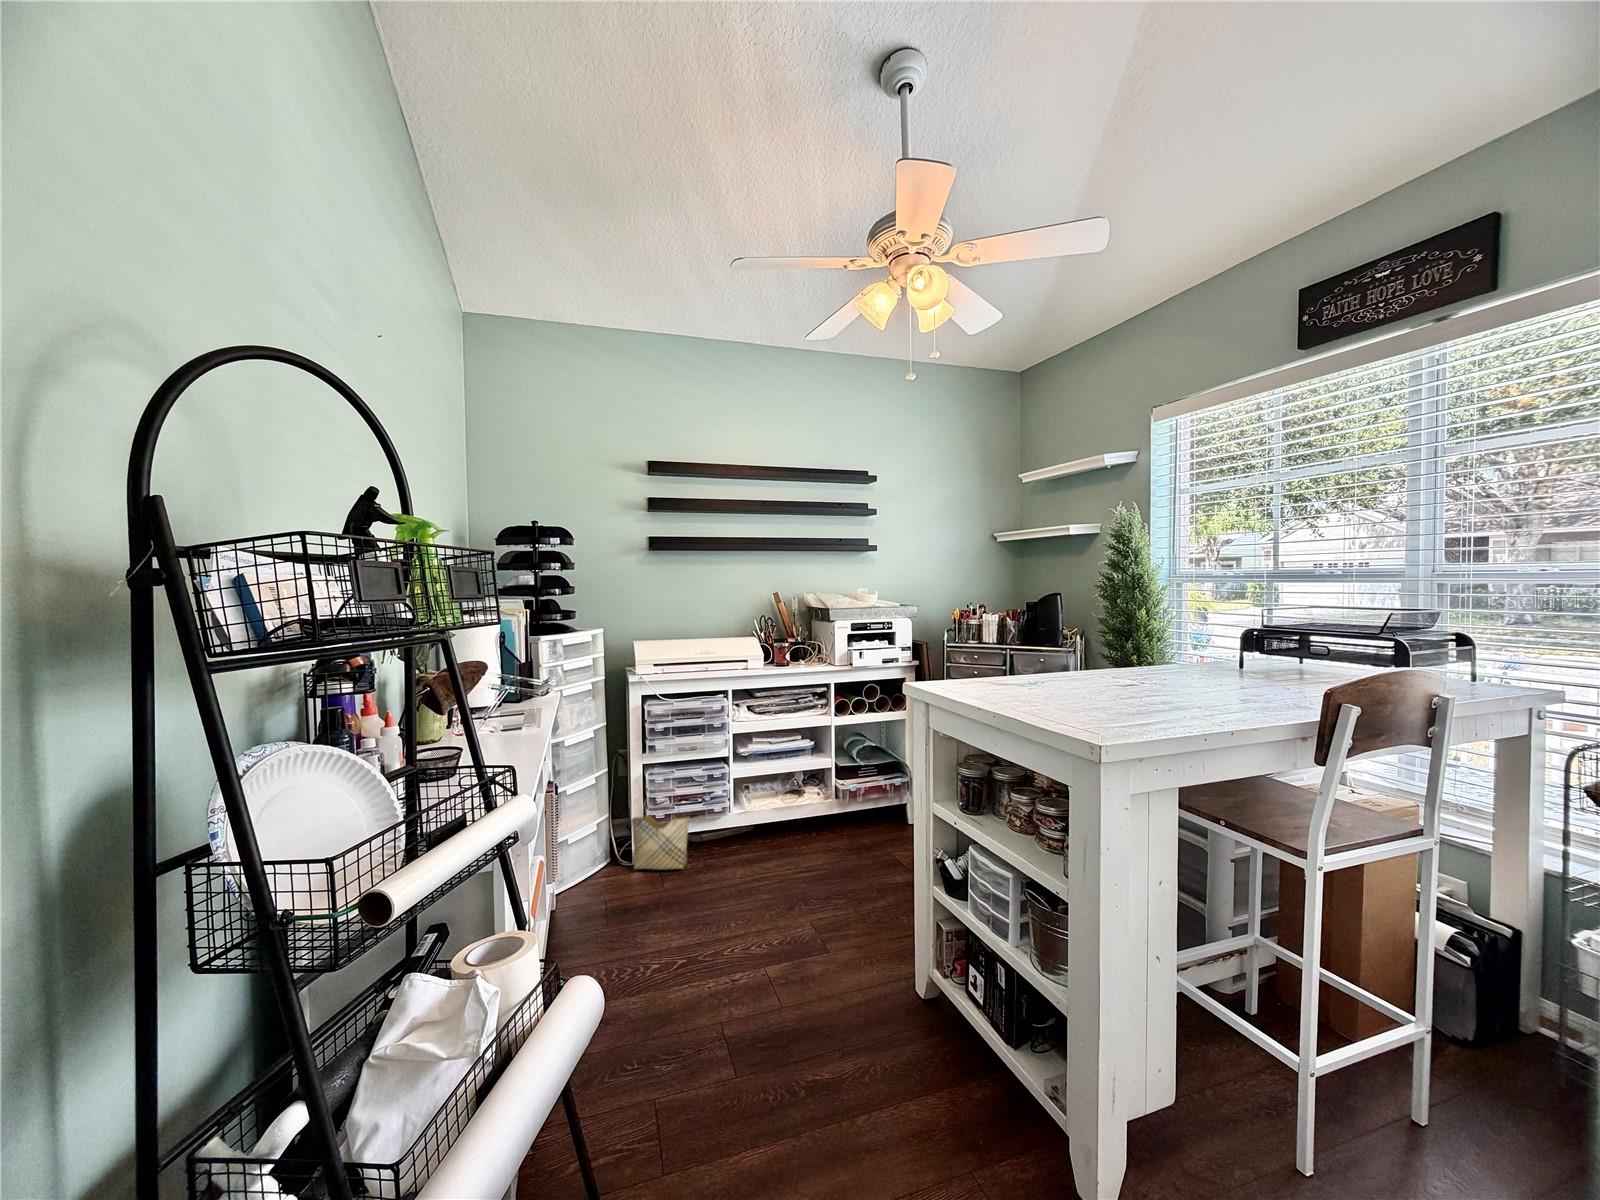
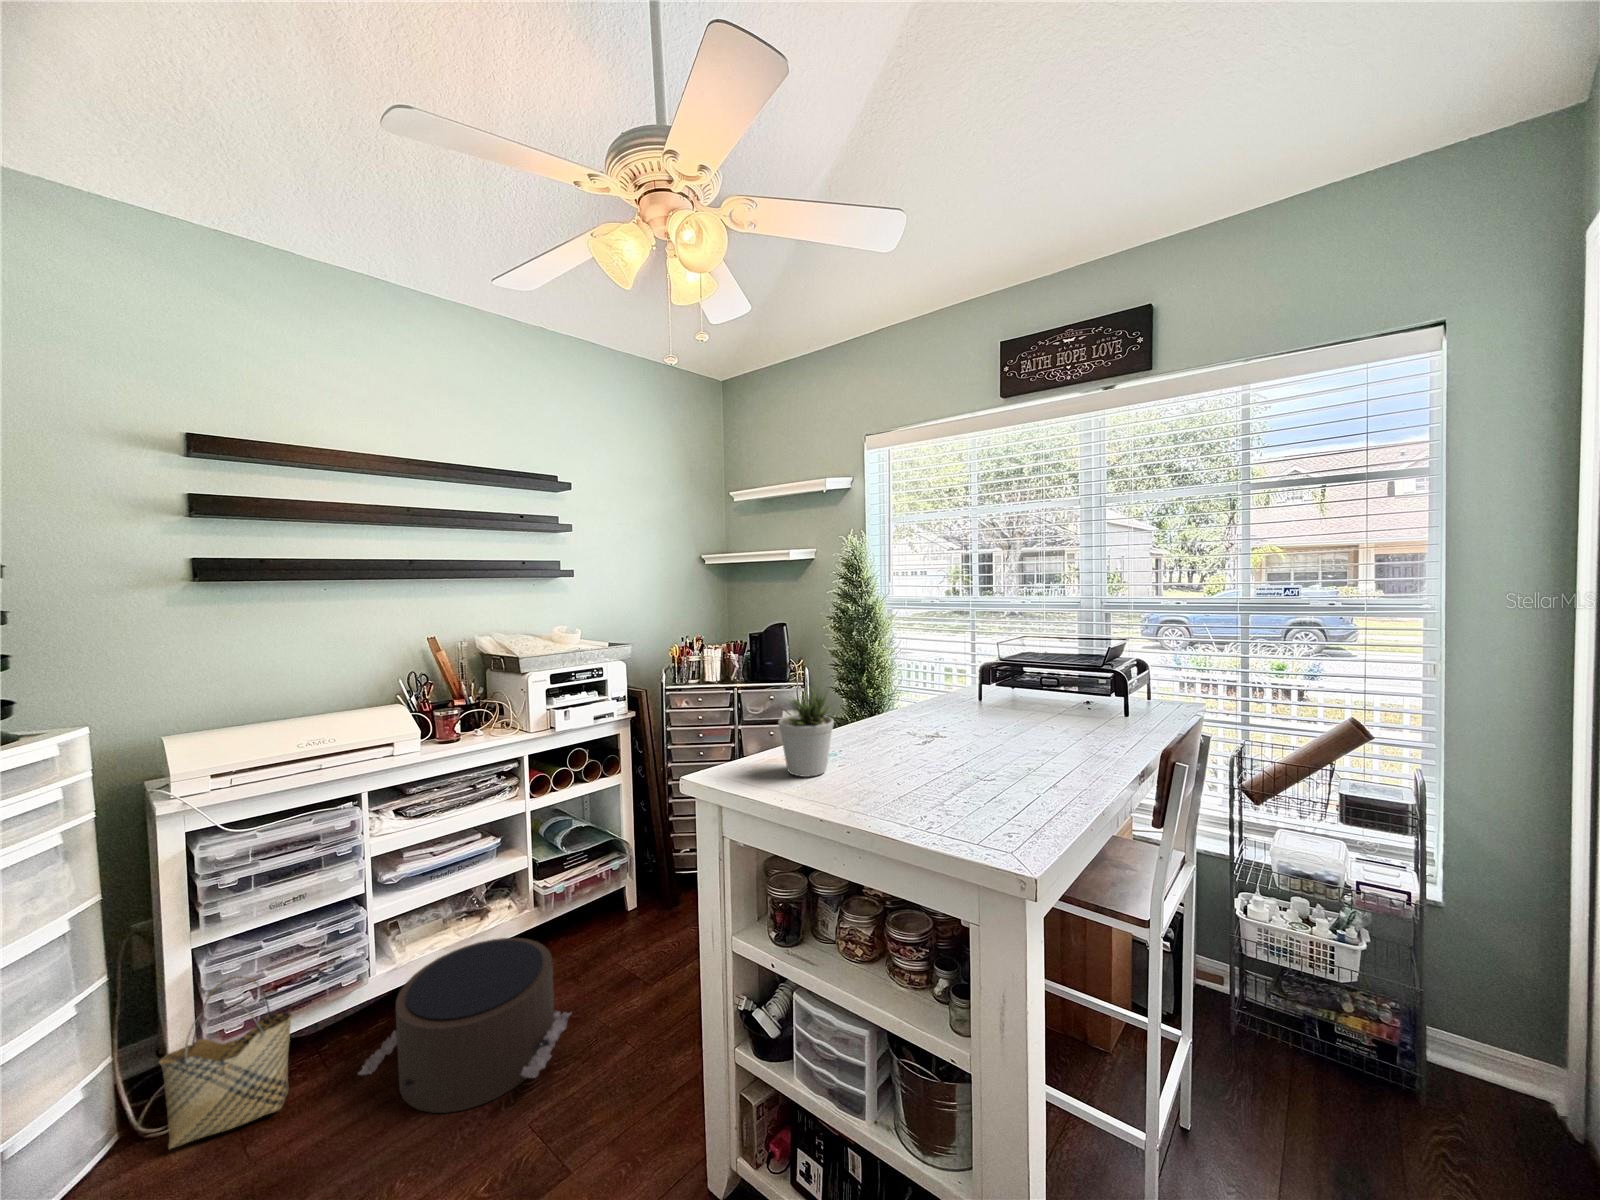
potted plant: none [973,620,1019,690] -> present [778,689,834,777]
pouf: none [720,806,848,900] -> present [358,938,571,1113]

